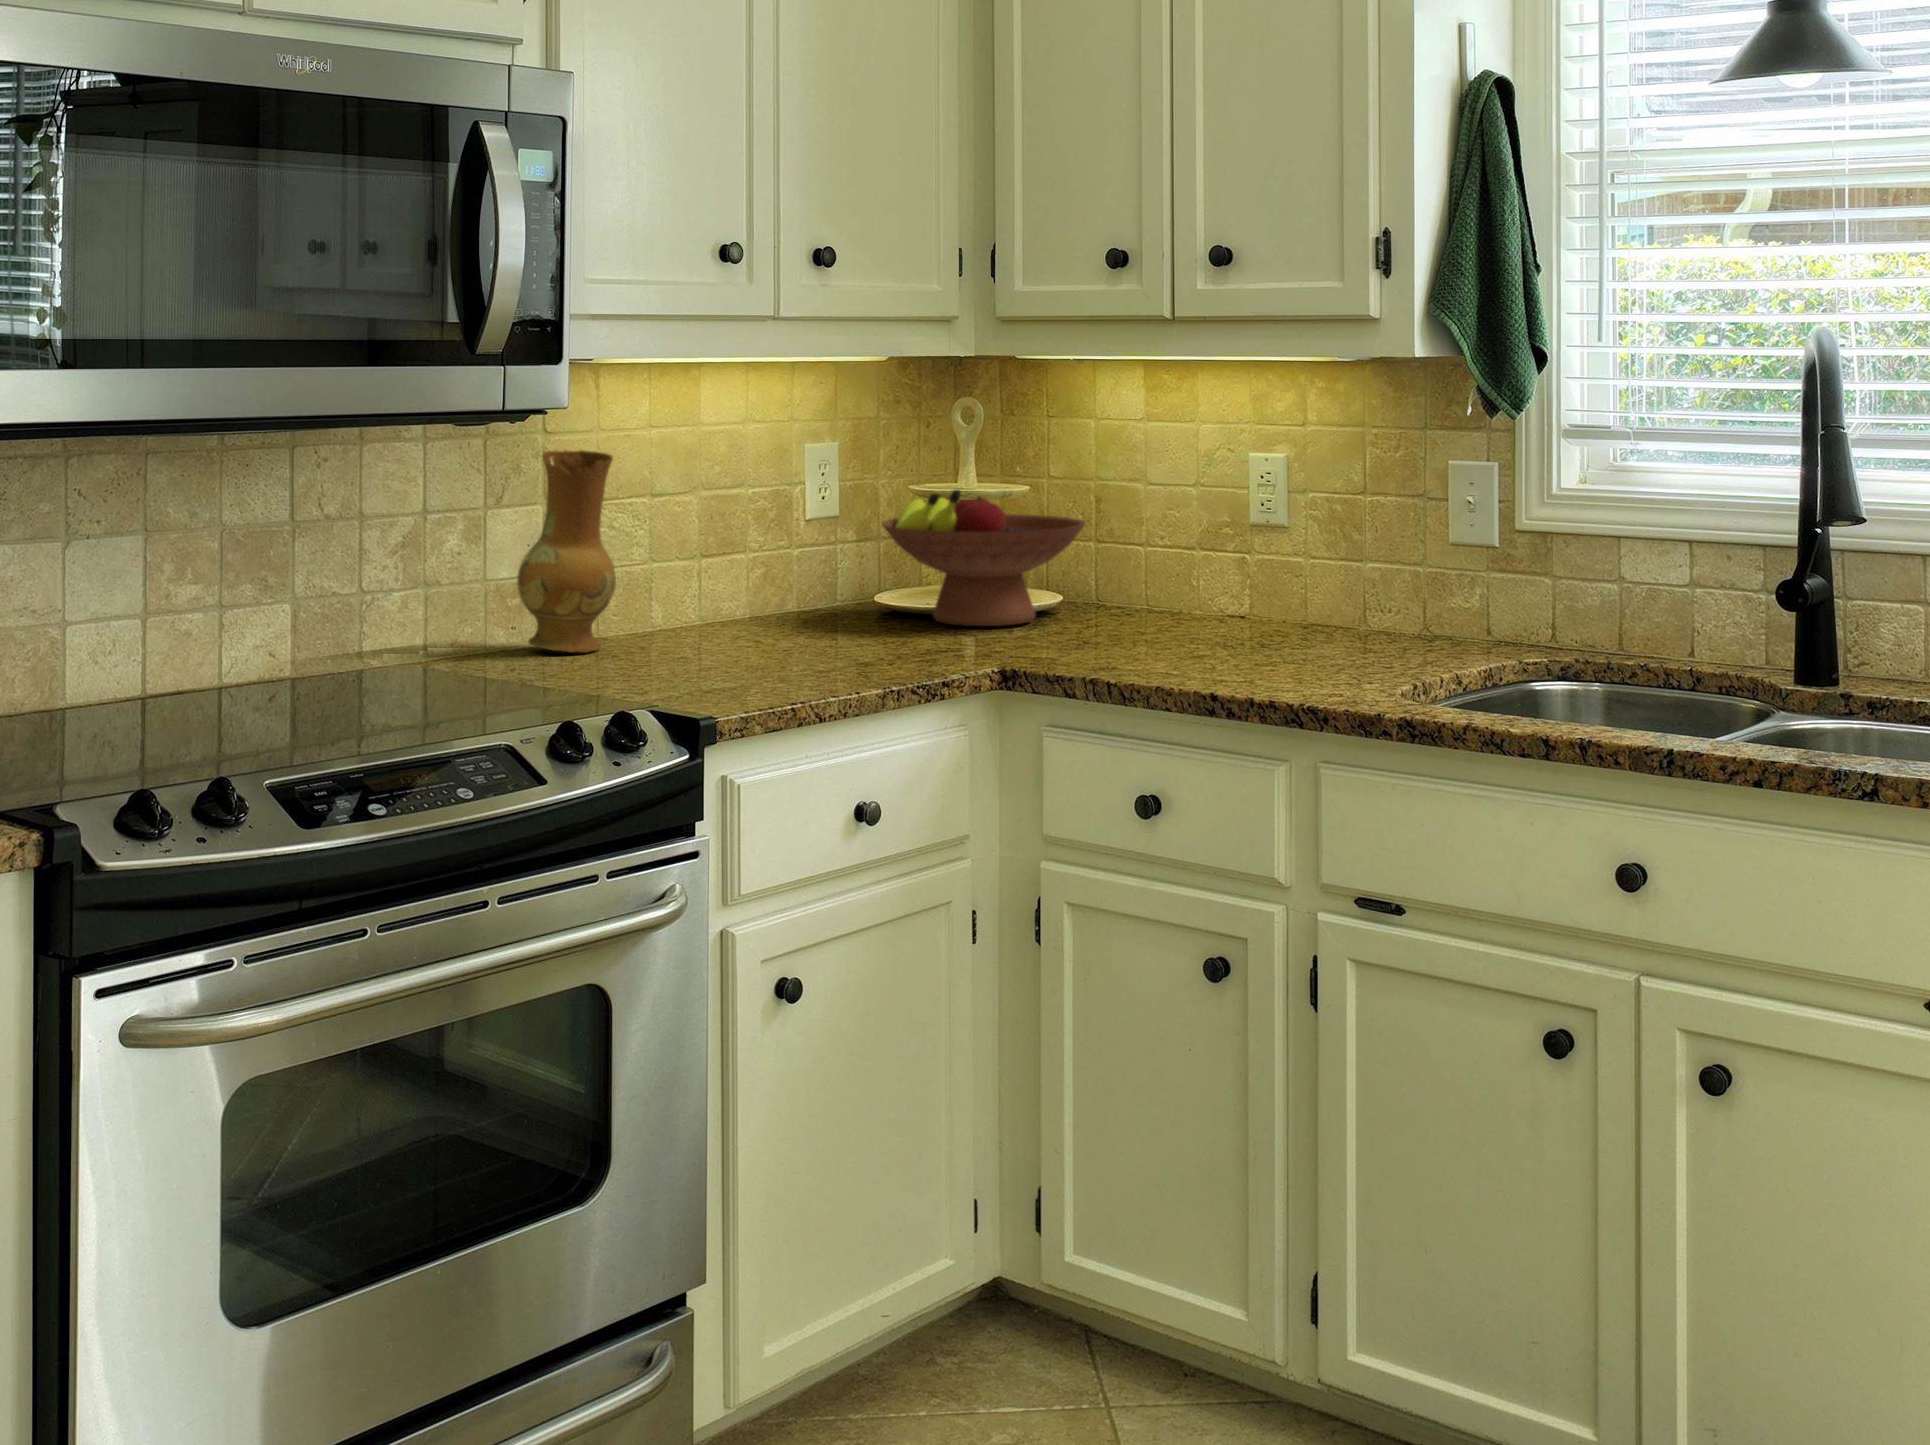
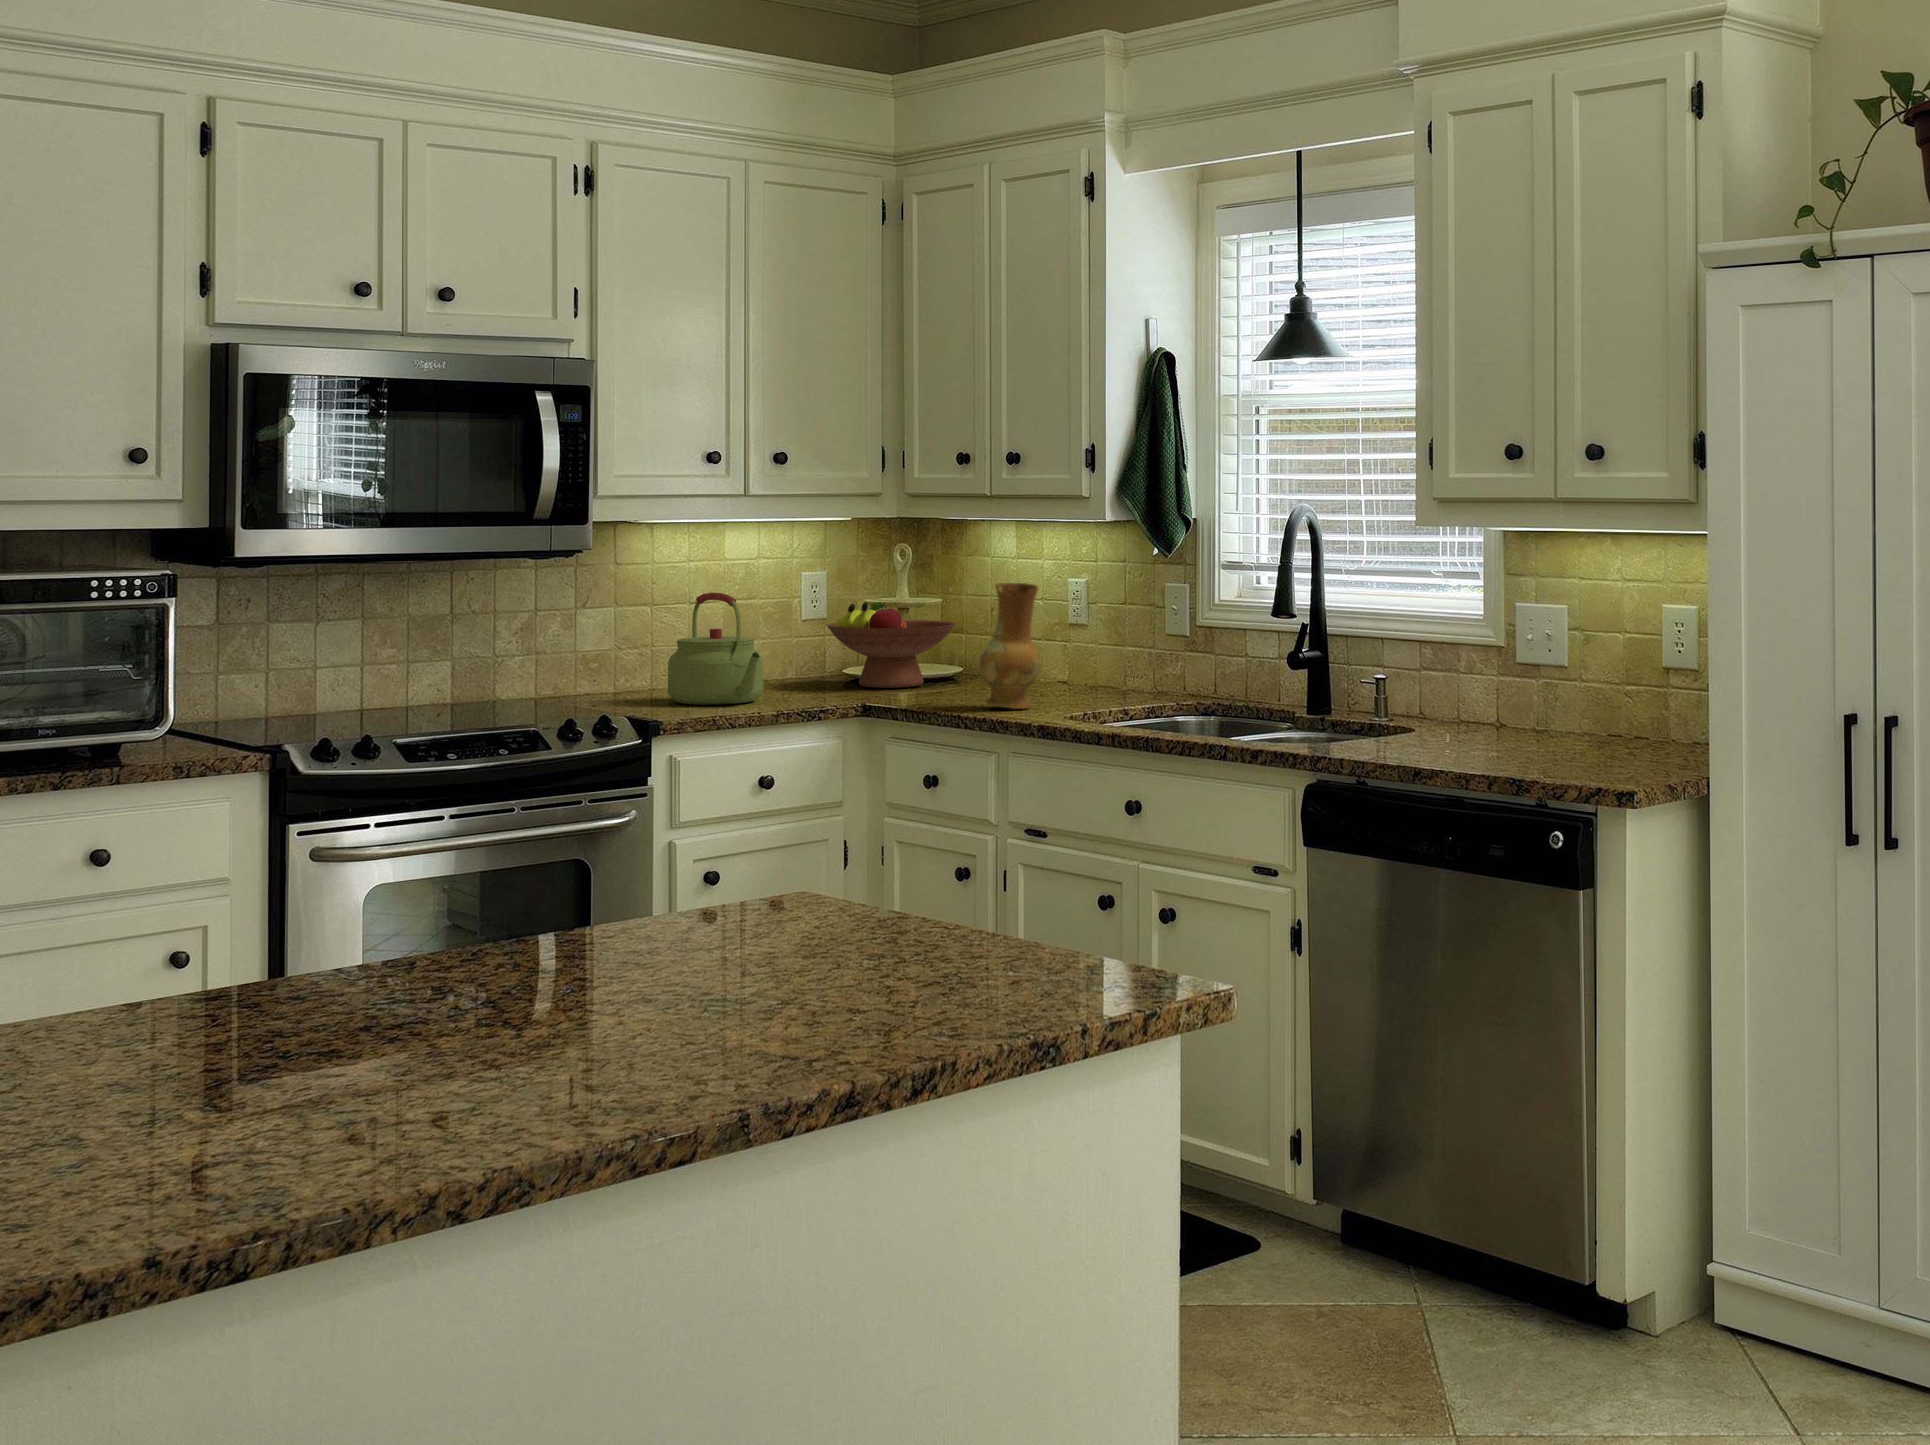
ceramic jug: present [517,450,616,653] -> present [979,583,1041,709]
kettle: none [670,478,842,671] -> present [668,592,763,705]

